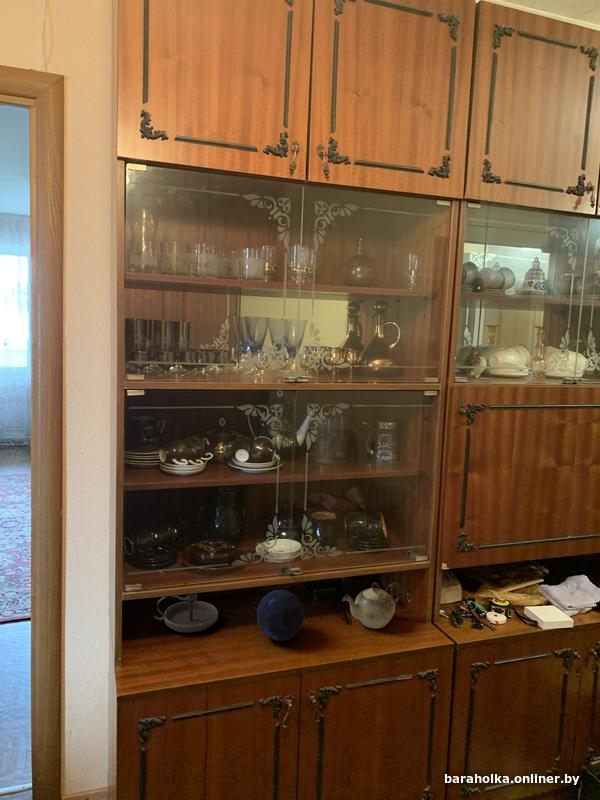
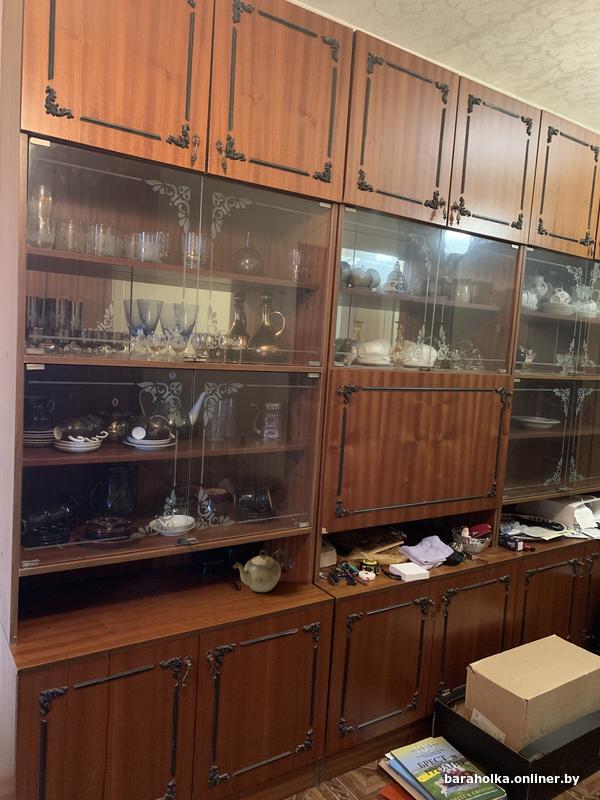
decorative orb: present [257,590,304,641] -> none [152,561,198,610]
candlestick: present [154,593,218,633] -> none [43,565,111,610]

